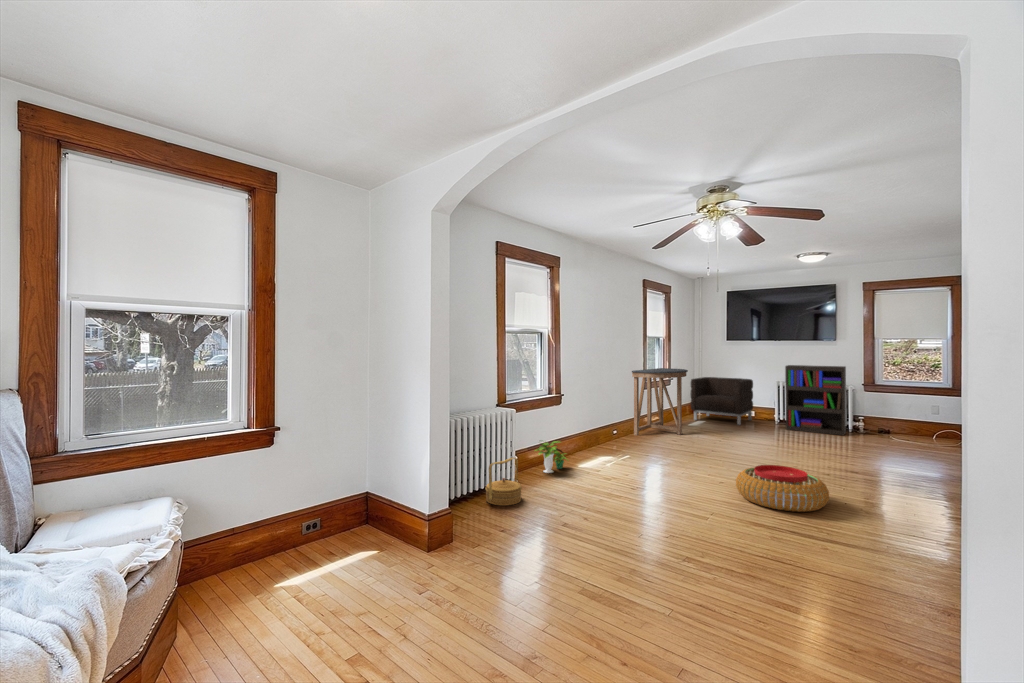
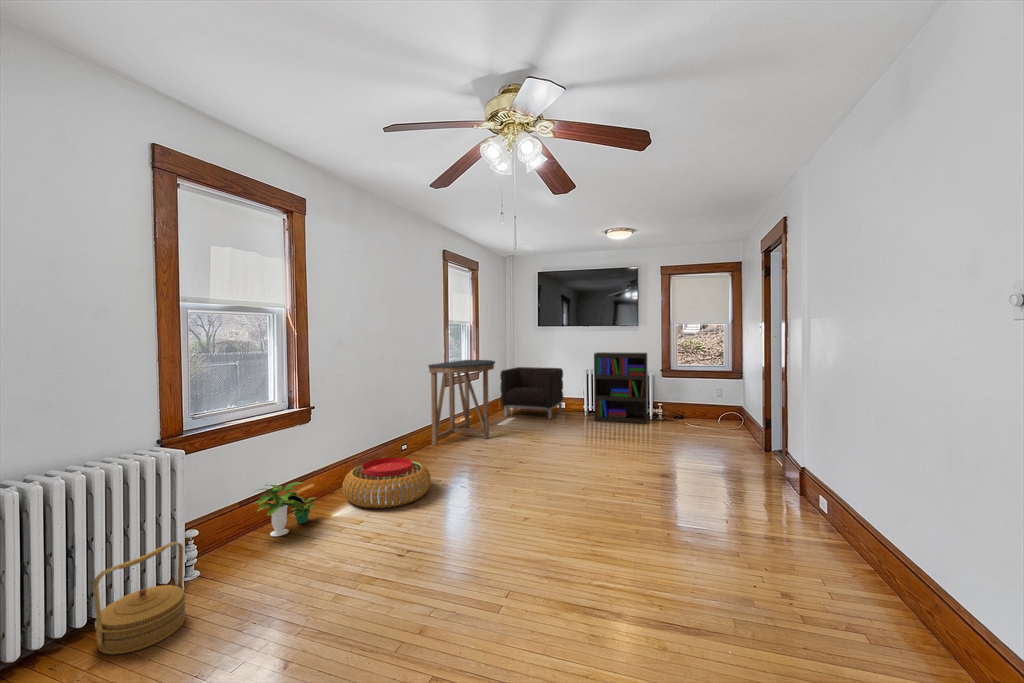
pouf: present [736,465,829,512] -> present [342,457,431,508]

